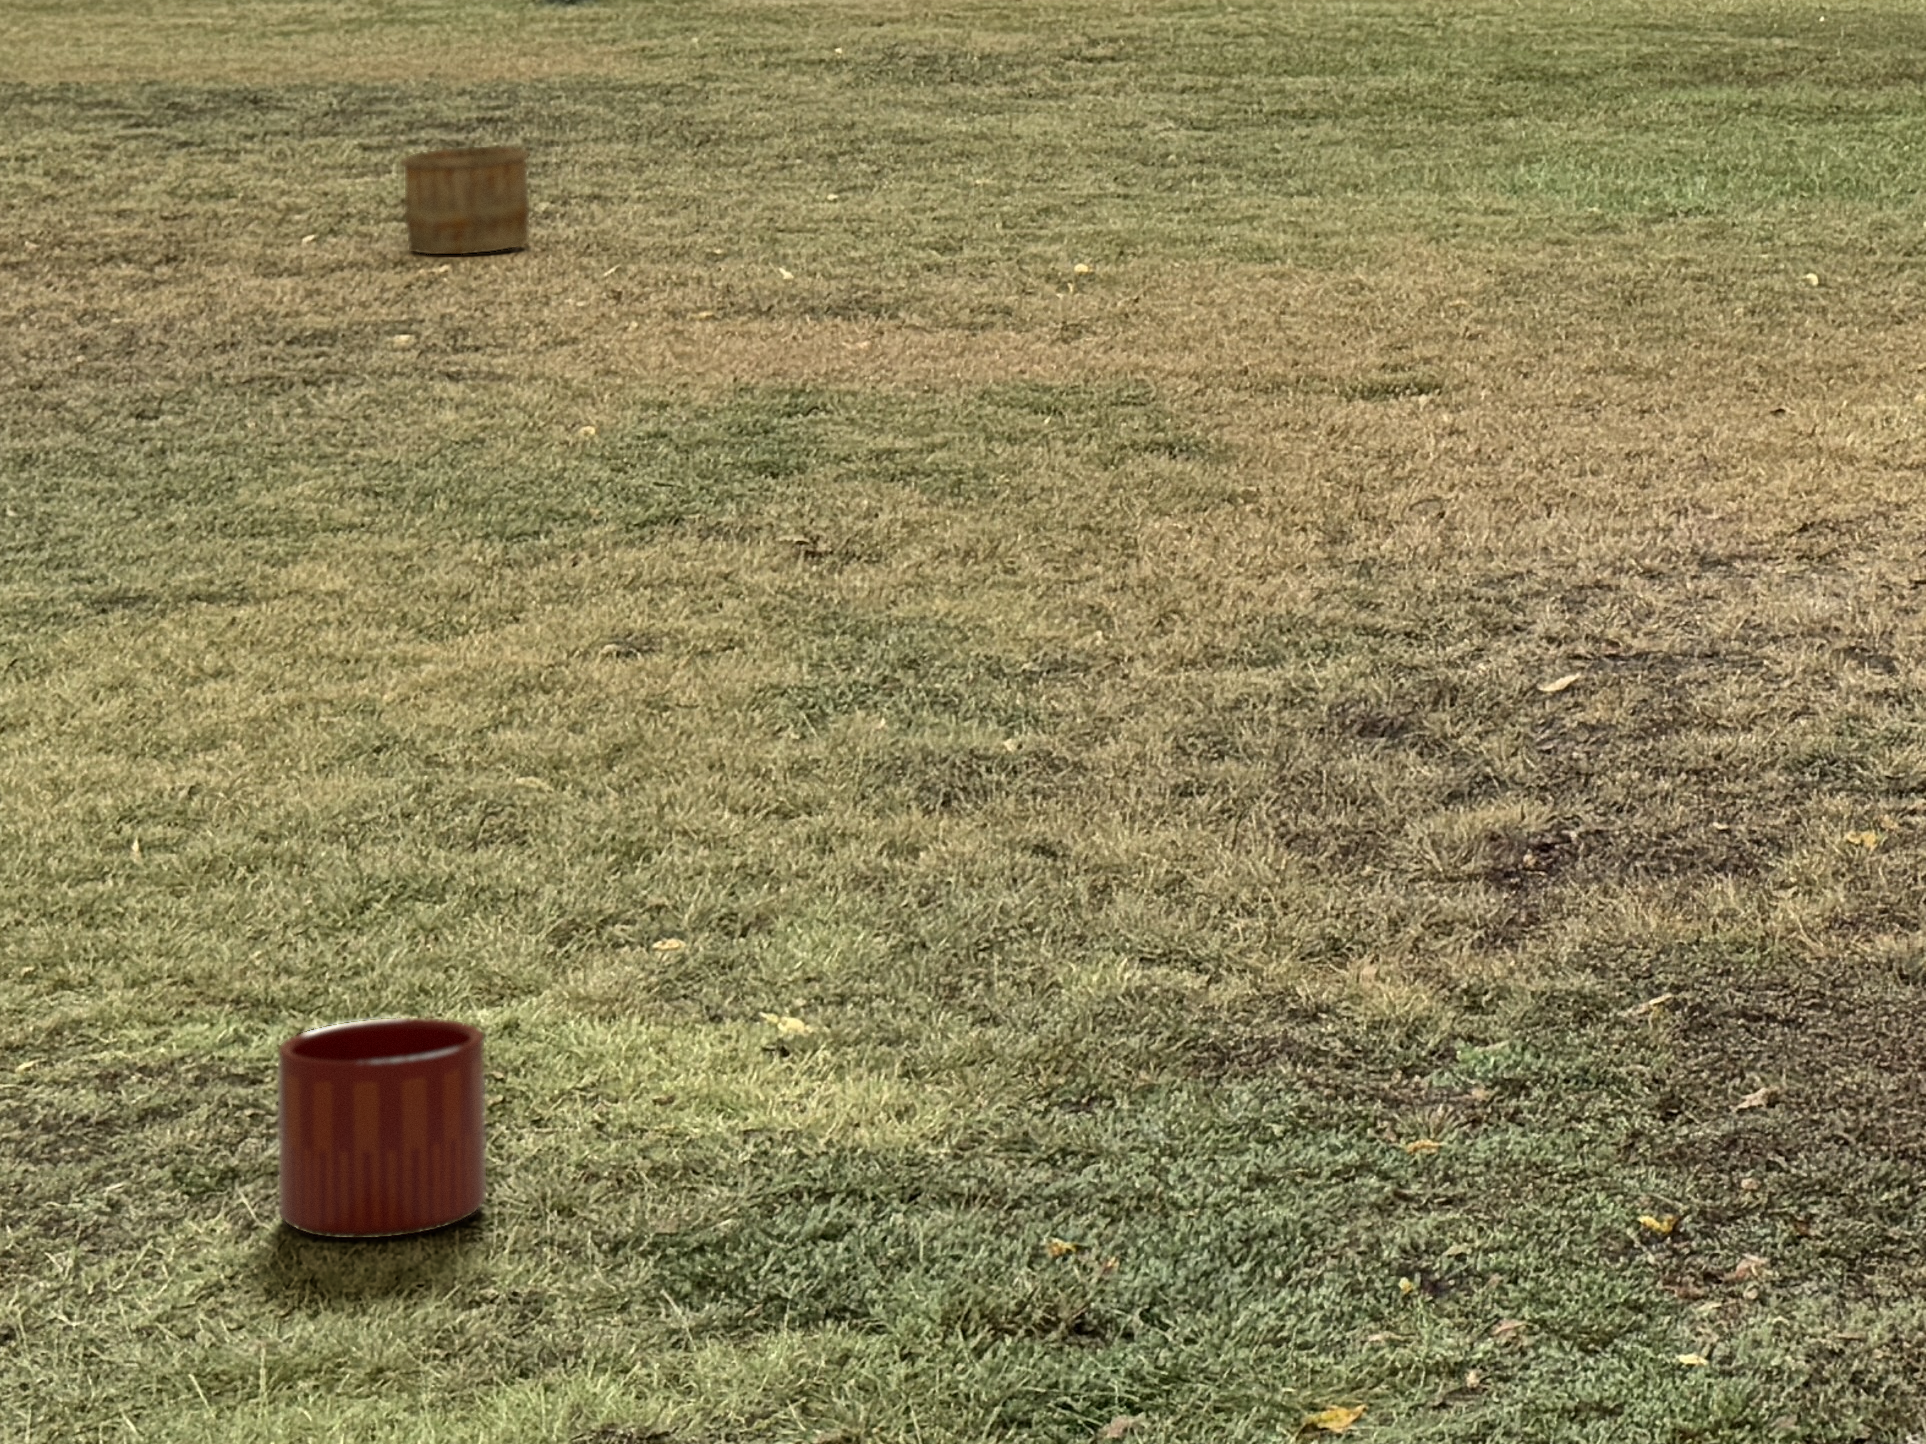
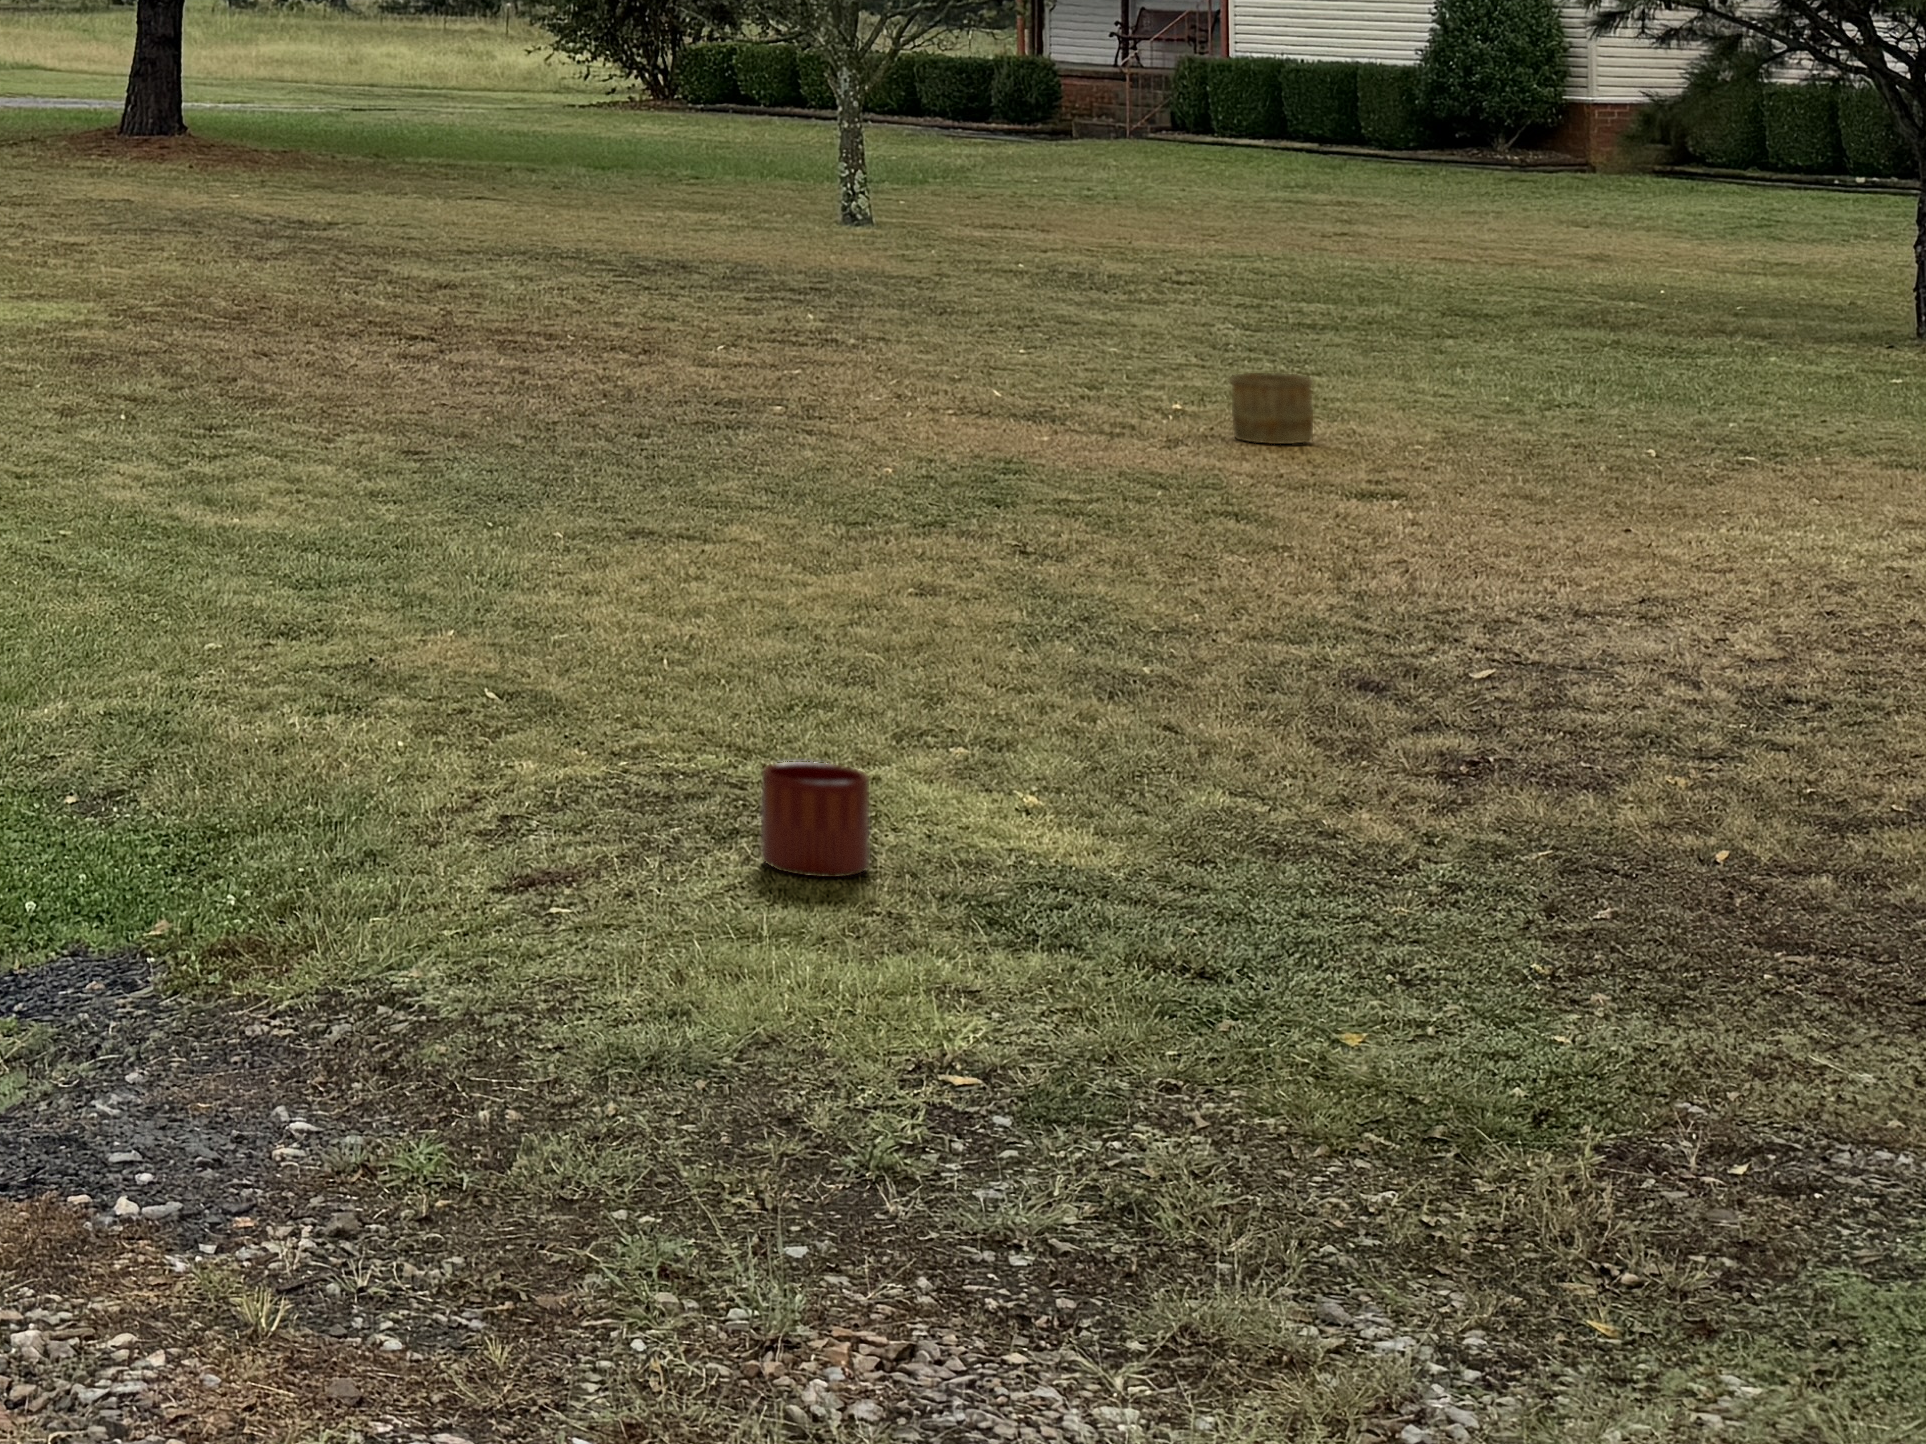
wooden bucket: present [401,146,530,254] -> present [1230,373,1313,444]

